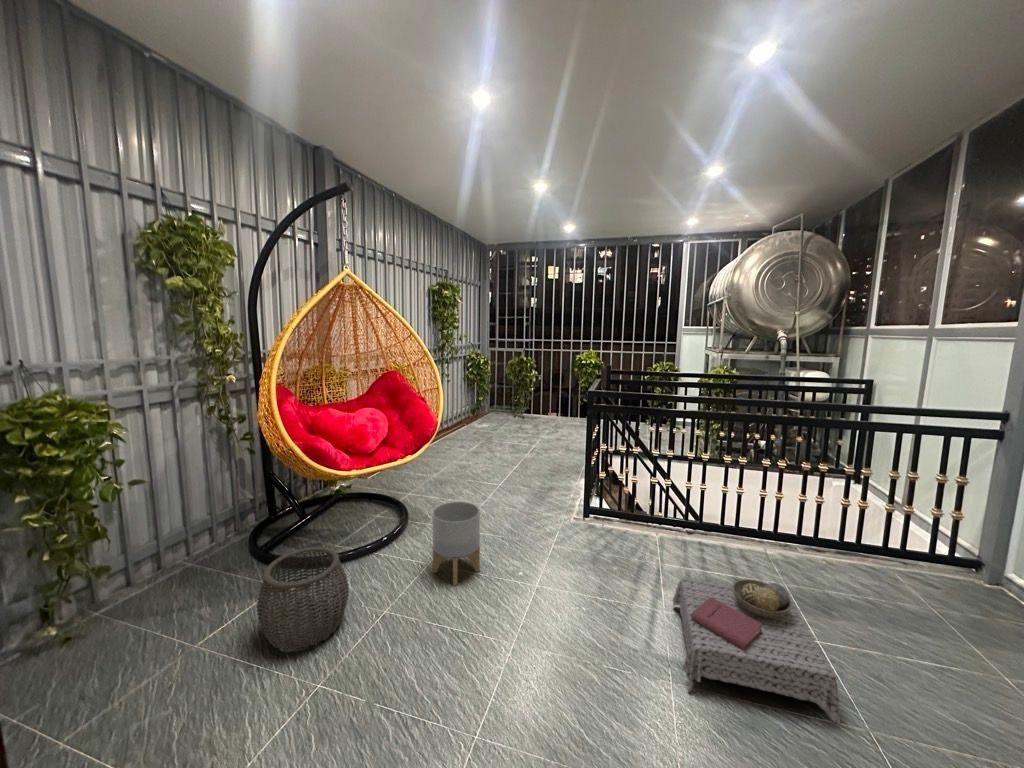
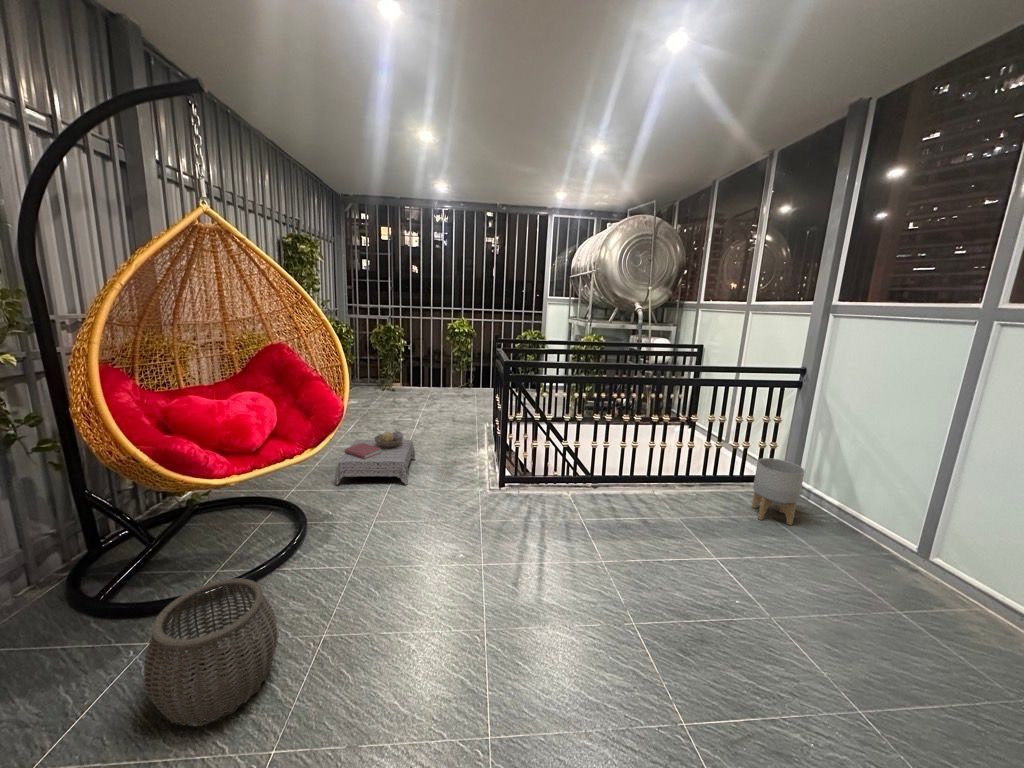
planter: present [432,501,480,585] -> present [752,458,805,525]
ottoman: present [672,578,840,726] -> present [336,431,415,485]

